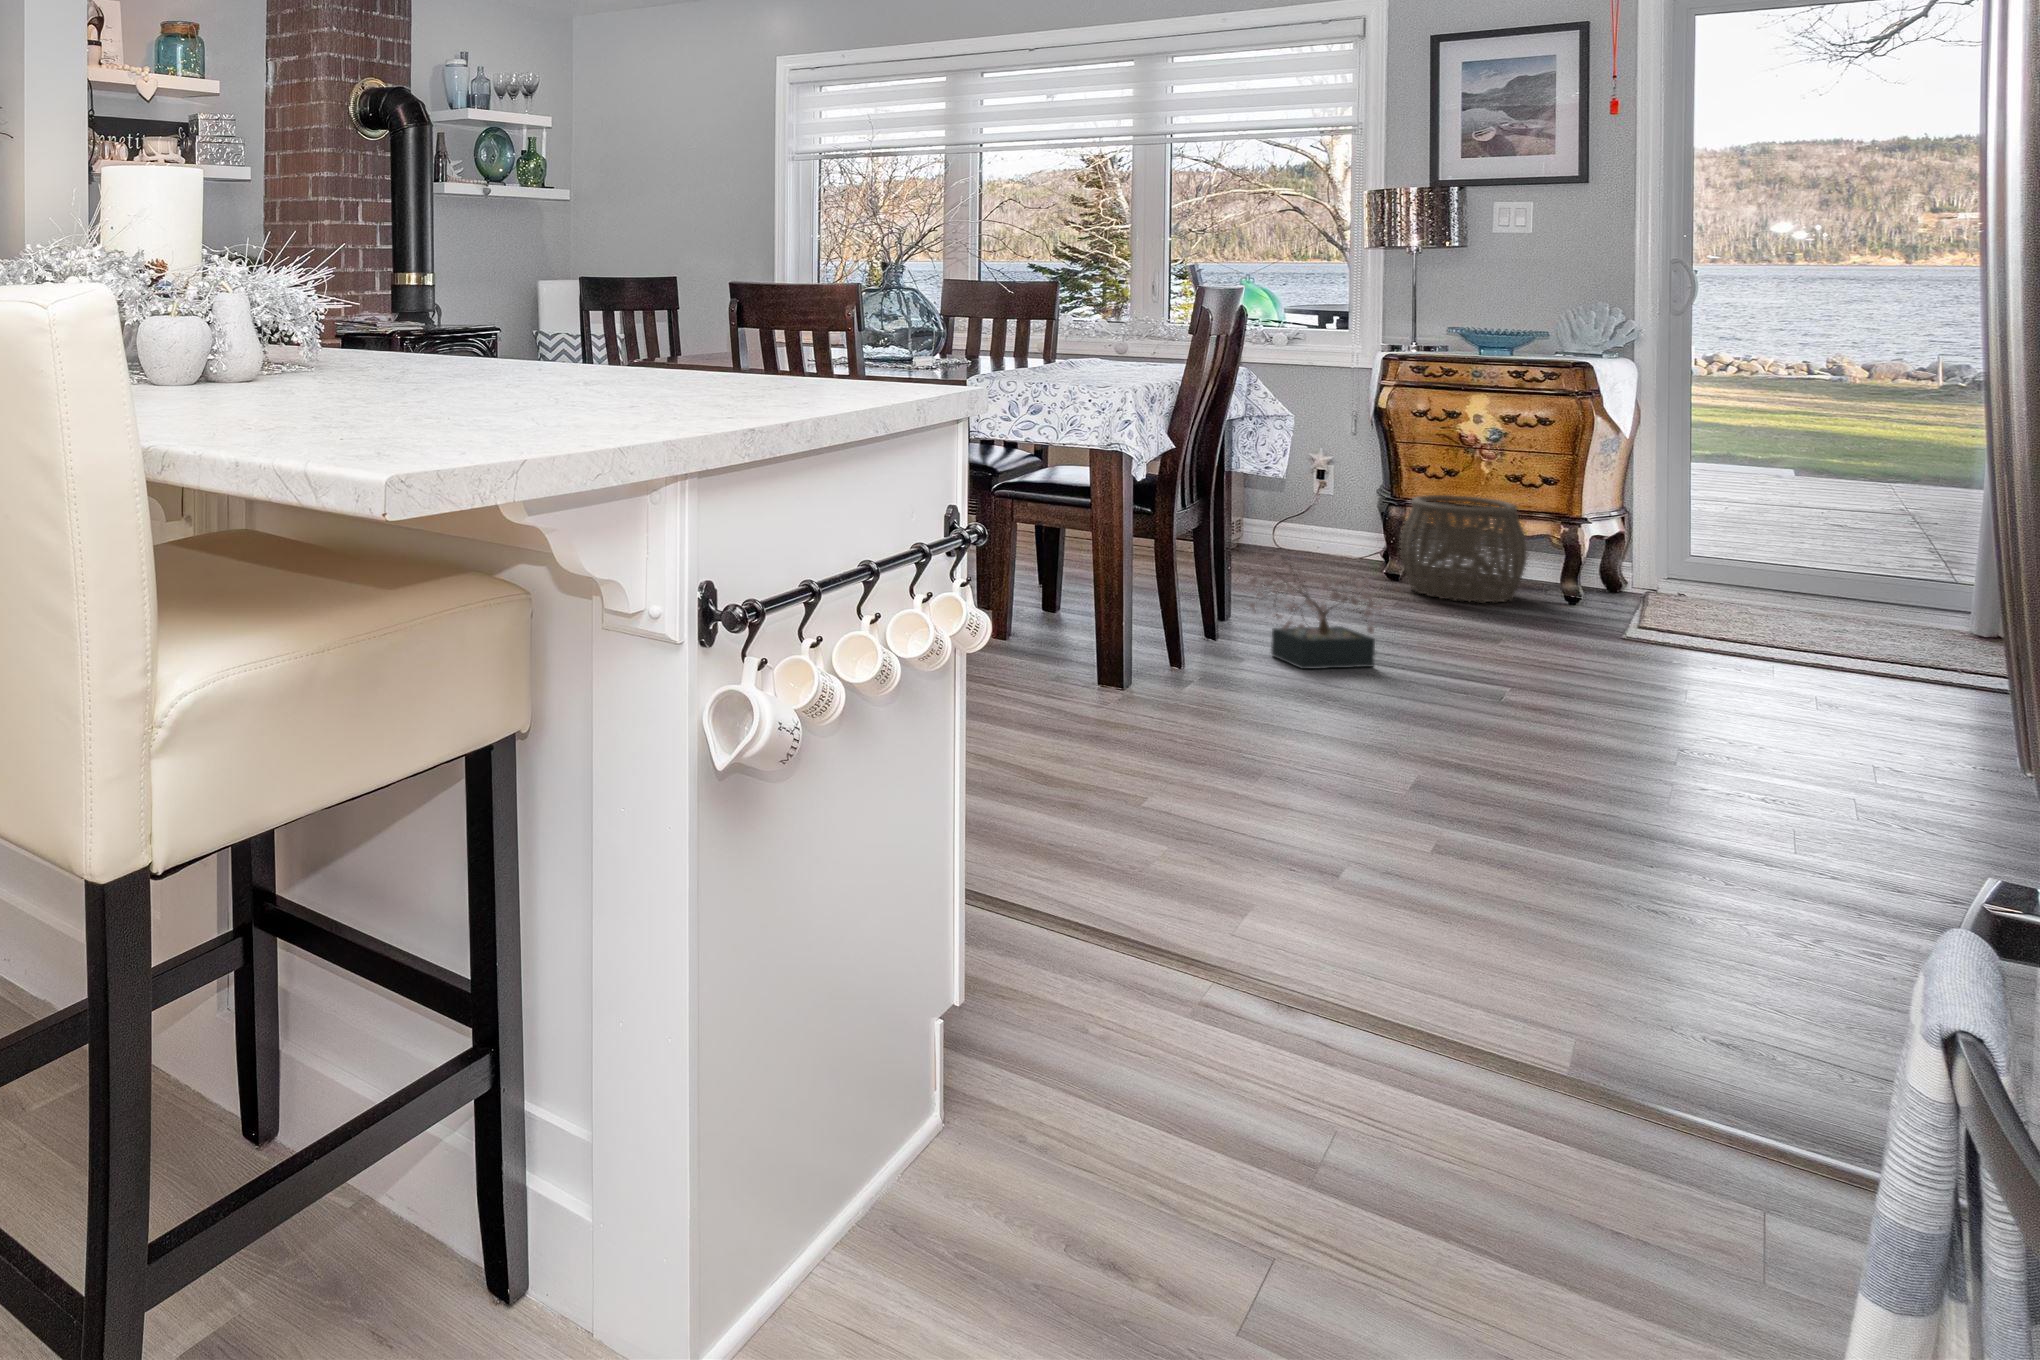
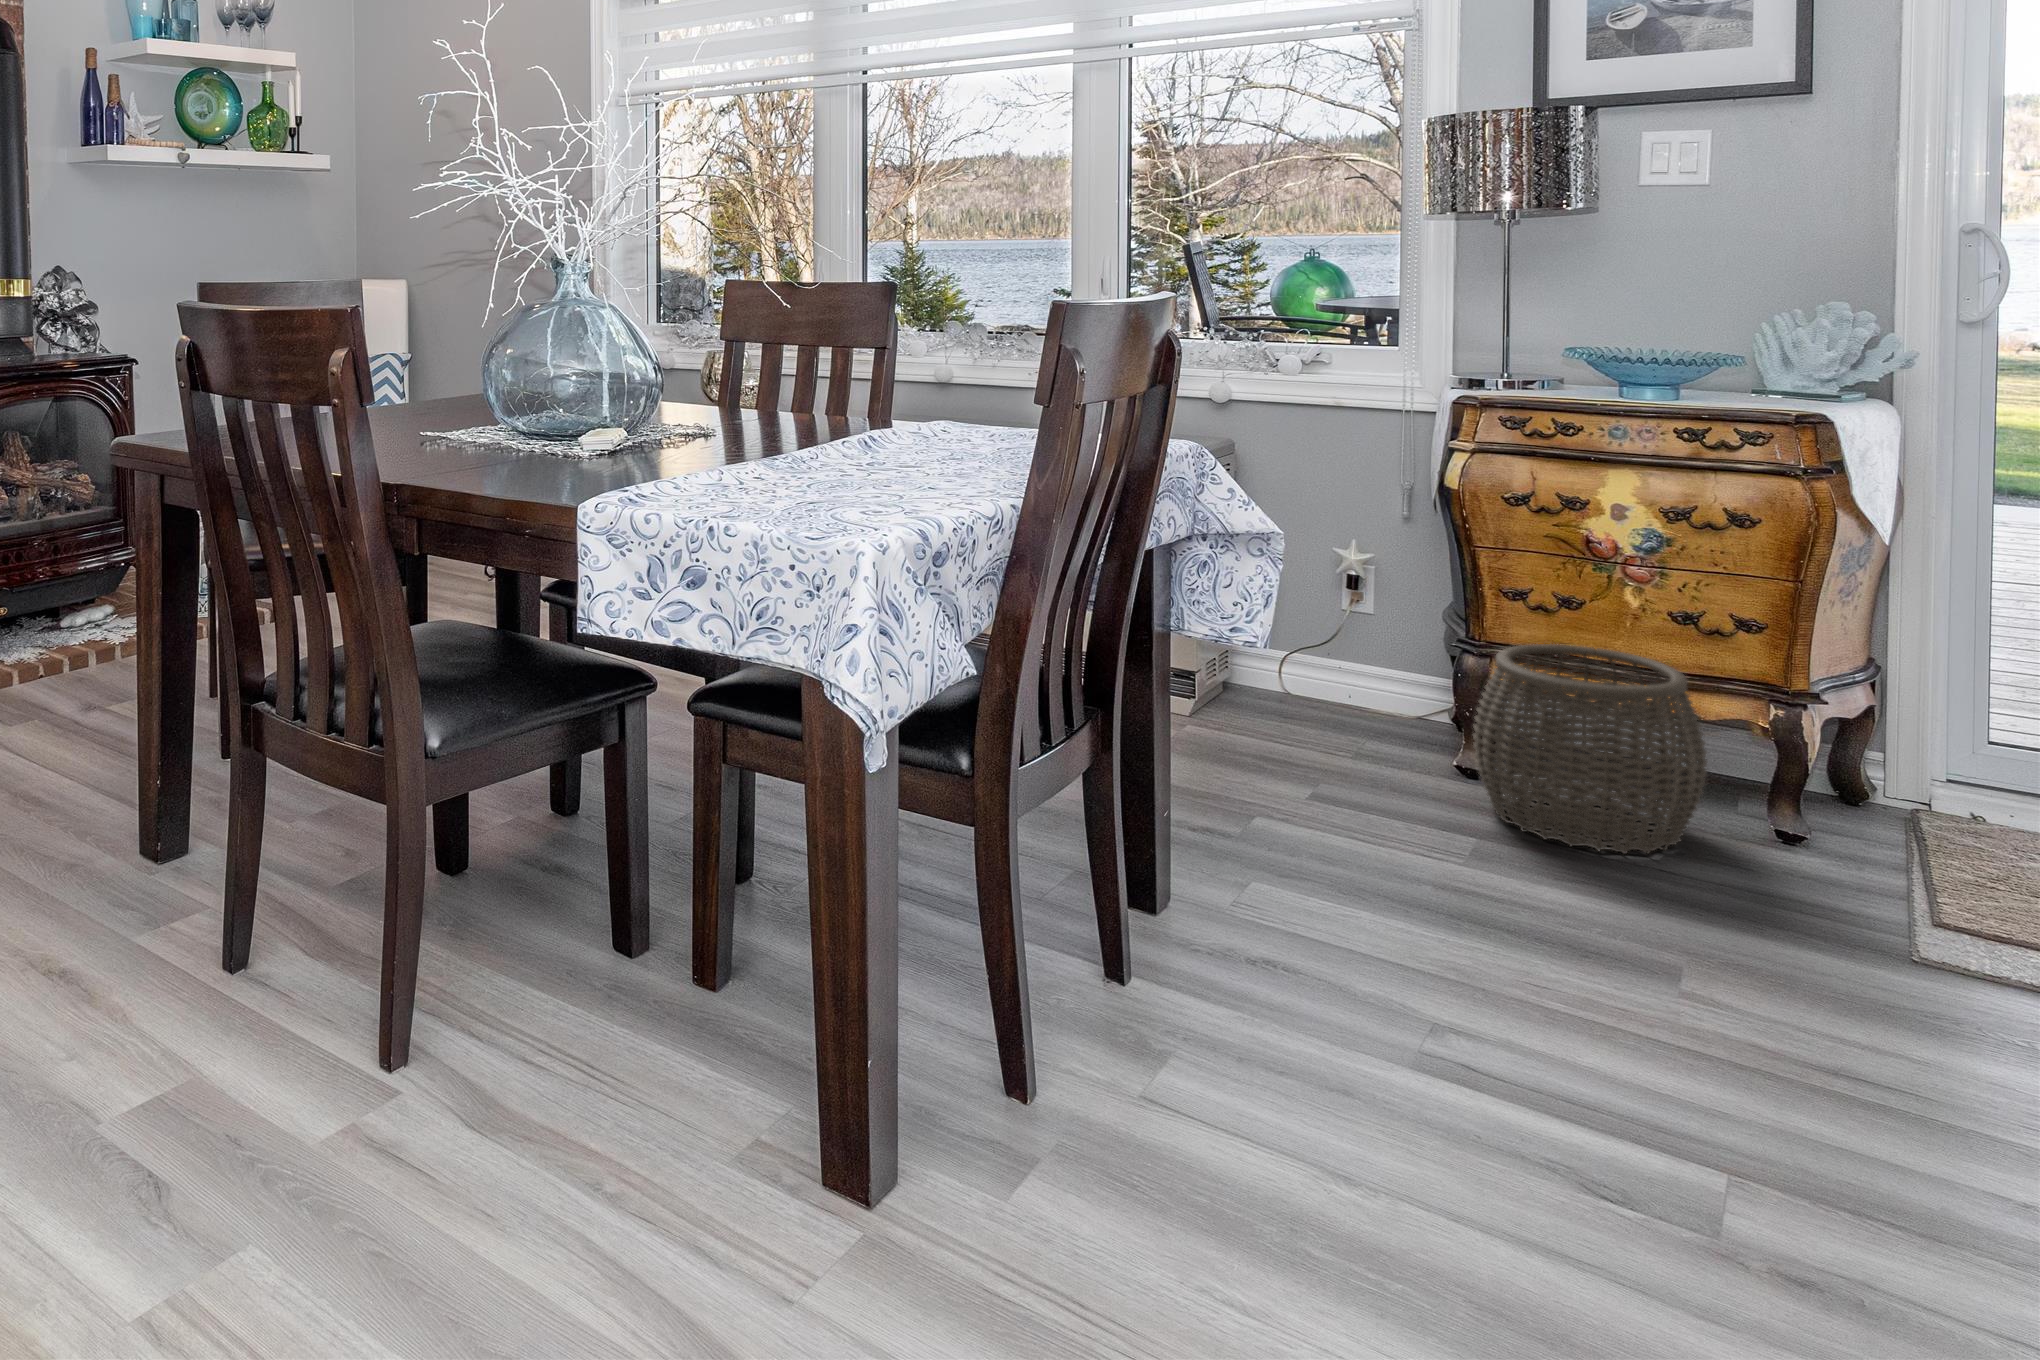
decorative plant: present [1249,554,1384,669] -> none [1138,841,1413,1095]

